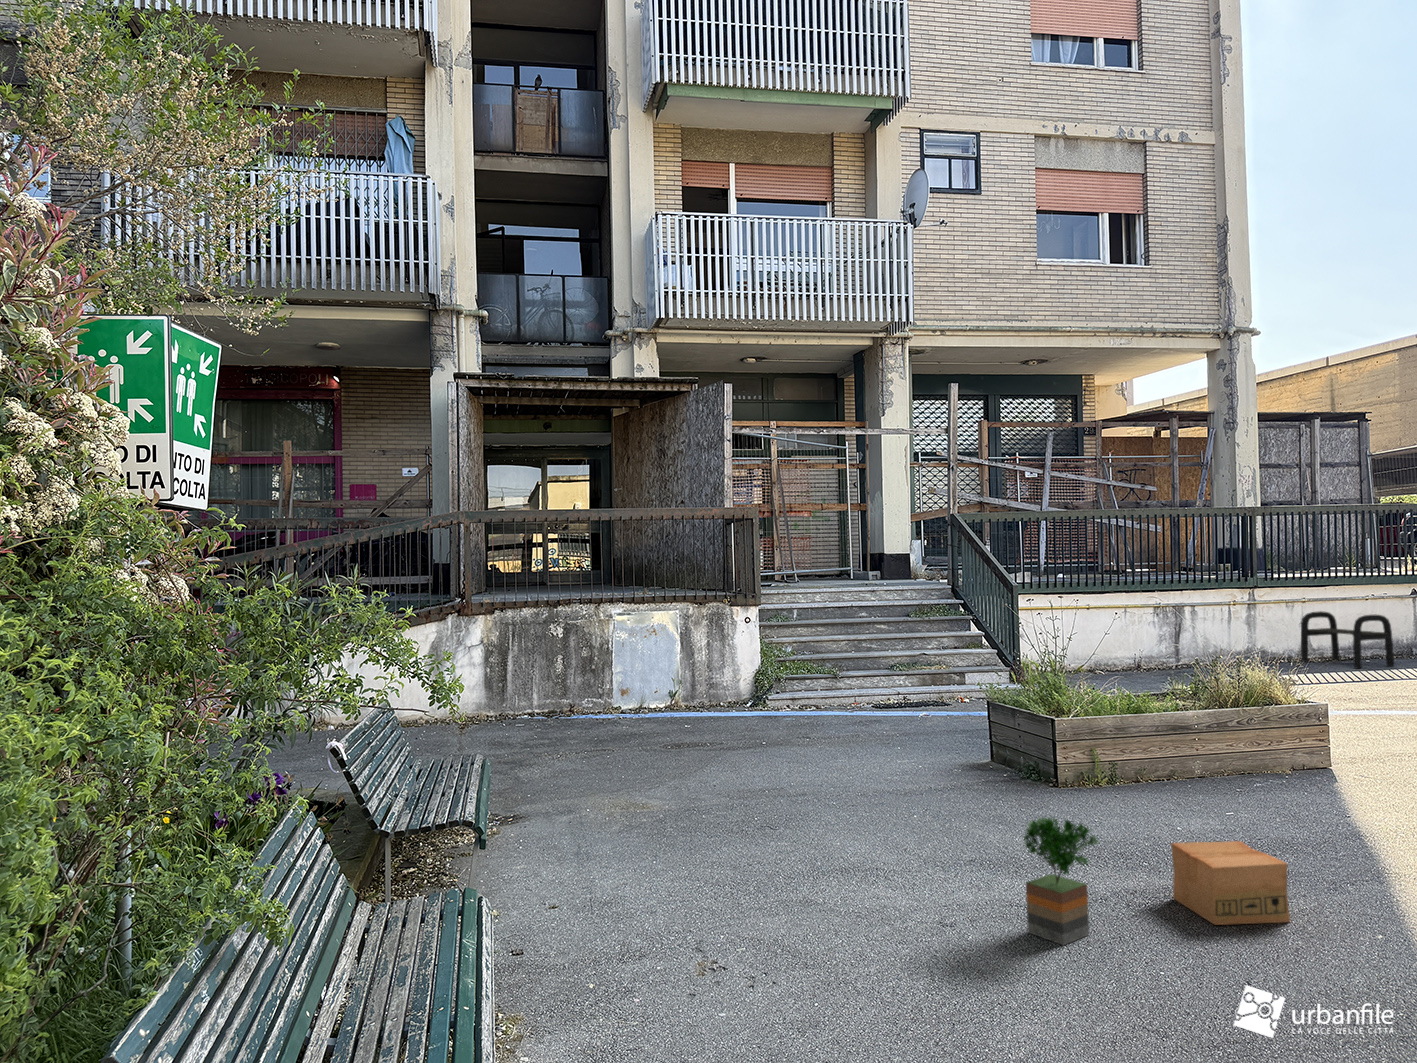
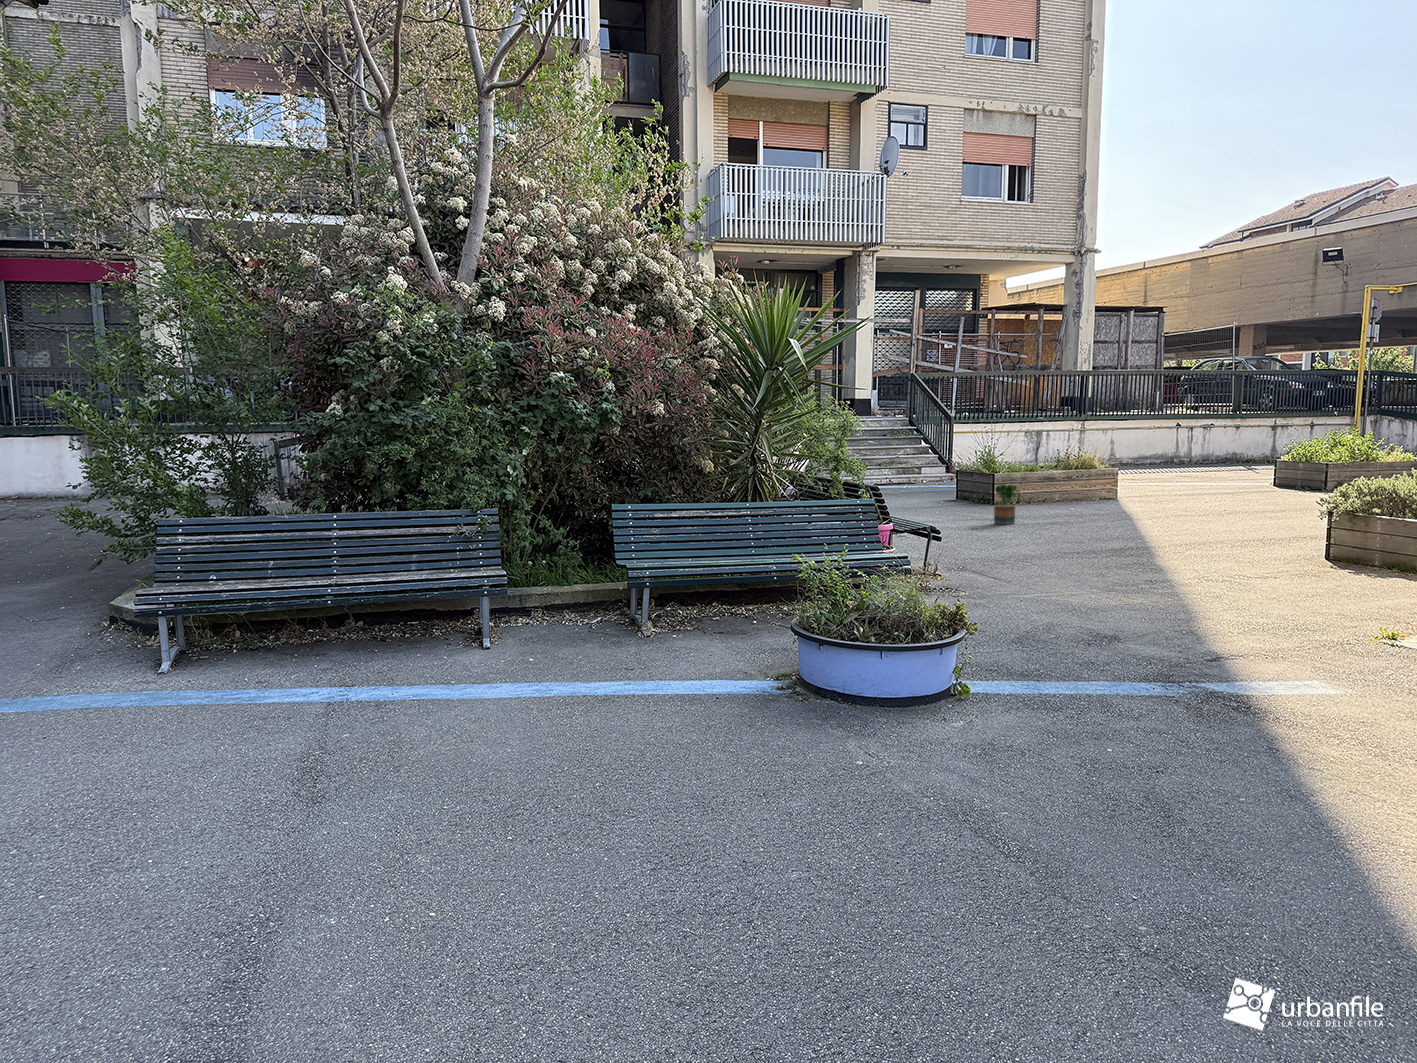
bench: present [1301,611,1394,668] -> none [1107,434,1156,466]
cardboard box: present [1171,841,1290,925] -> none [1042,497,1082,521]

